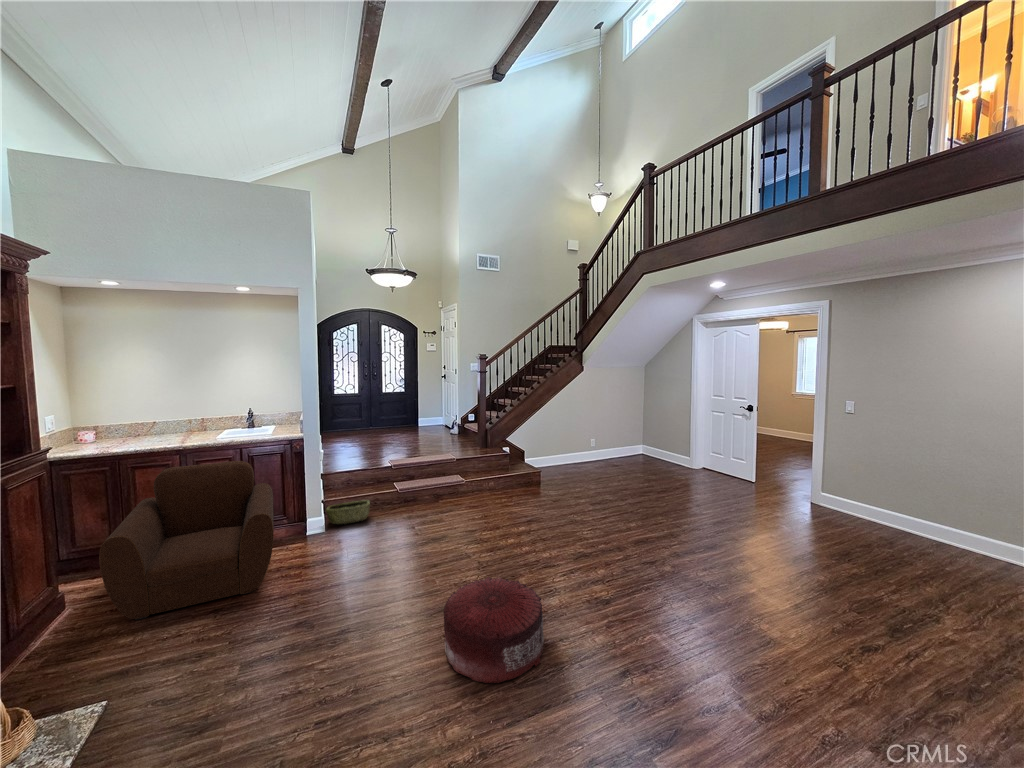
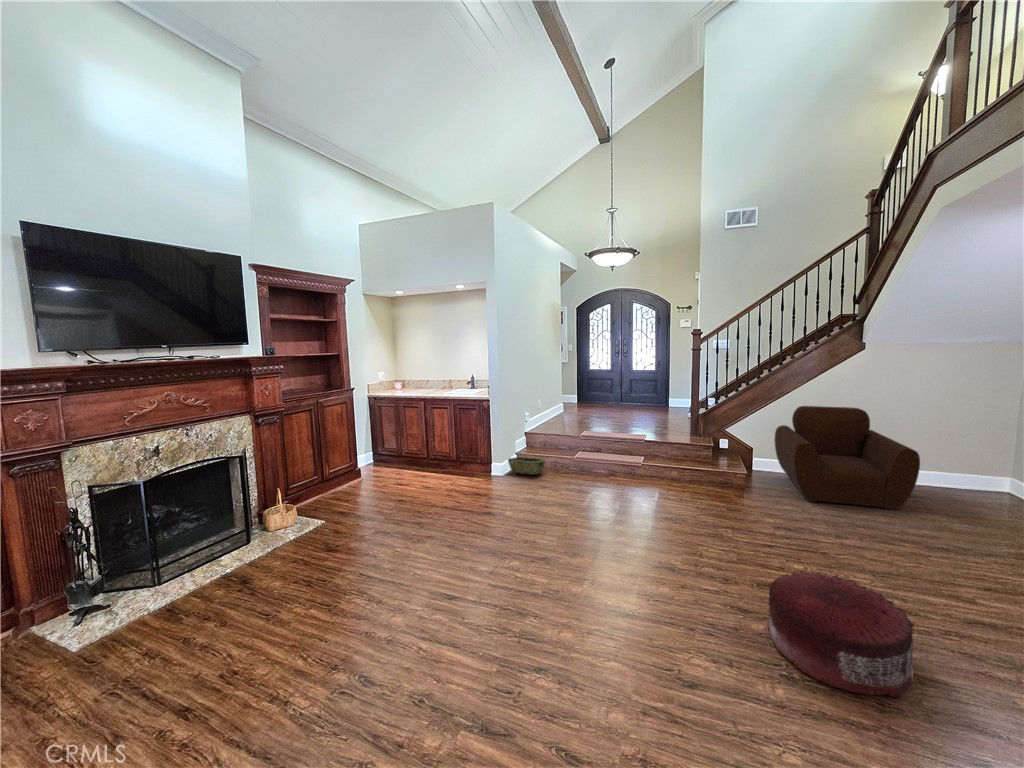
armchair: present [99,461,274,620] -> present [775,406,920,509]
pouf: present [444,577,544,683] -> present [768,572,914,697]

